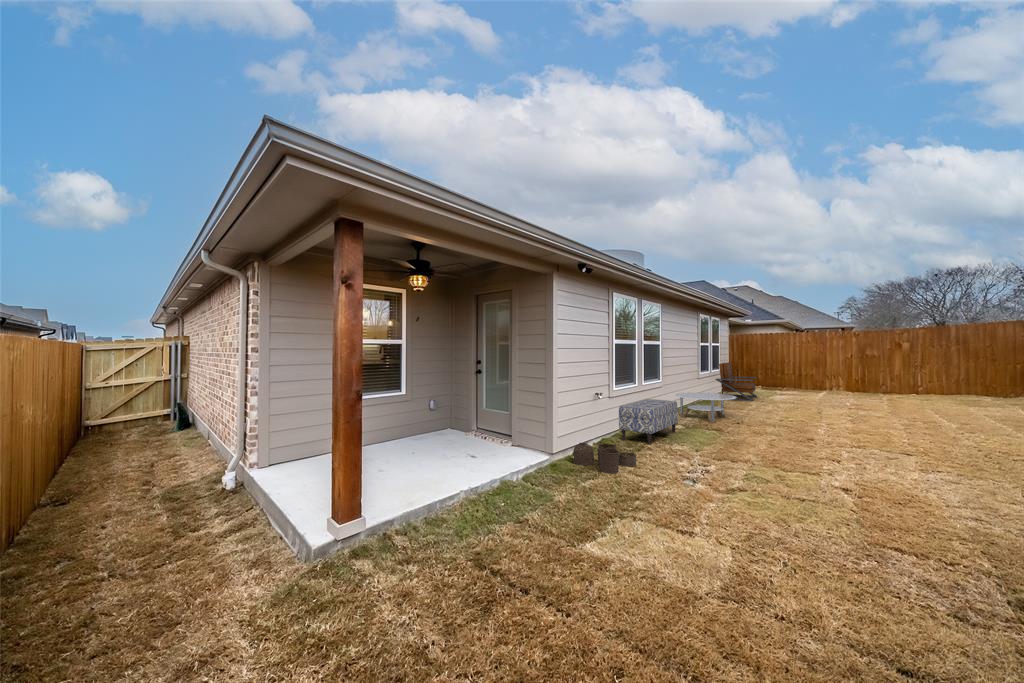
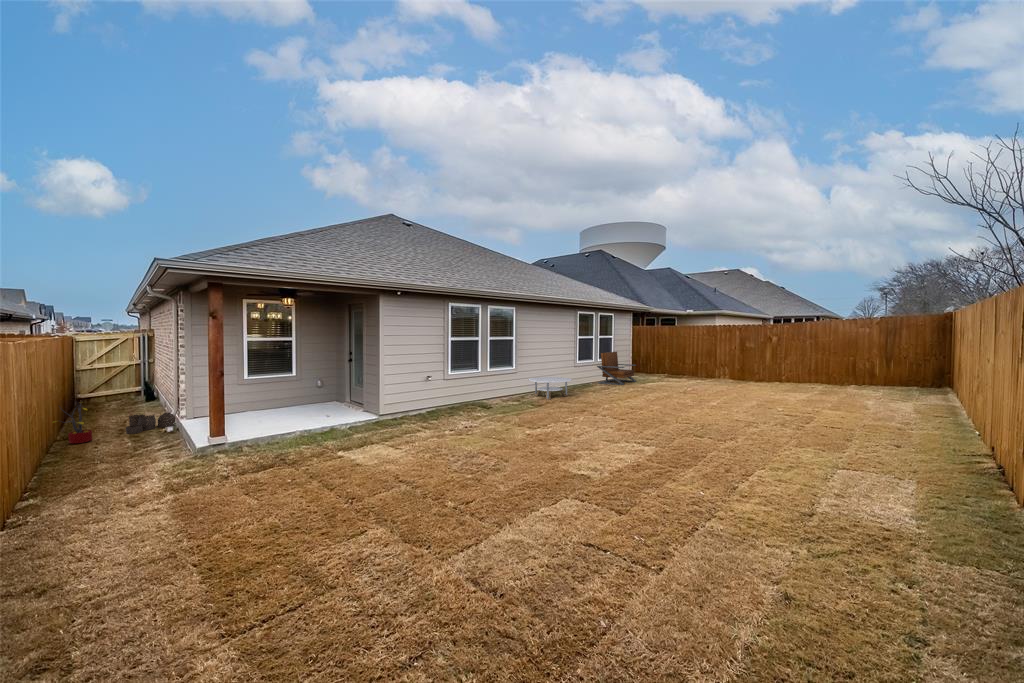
bench: present [619,399,678,444] -> none [453,381,506,412]
decorative plant: none [19,439,108,525] -> present [64,404,92,444]
woven basket: present [573,442,636,473] -> present [126,412,176,434]

